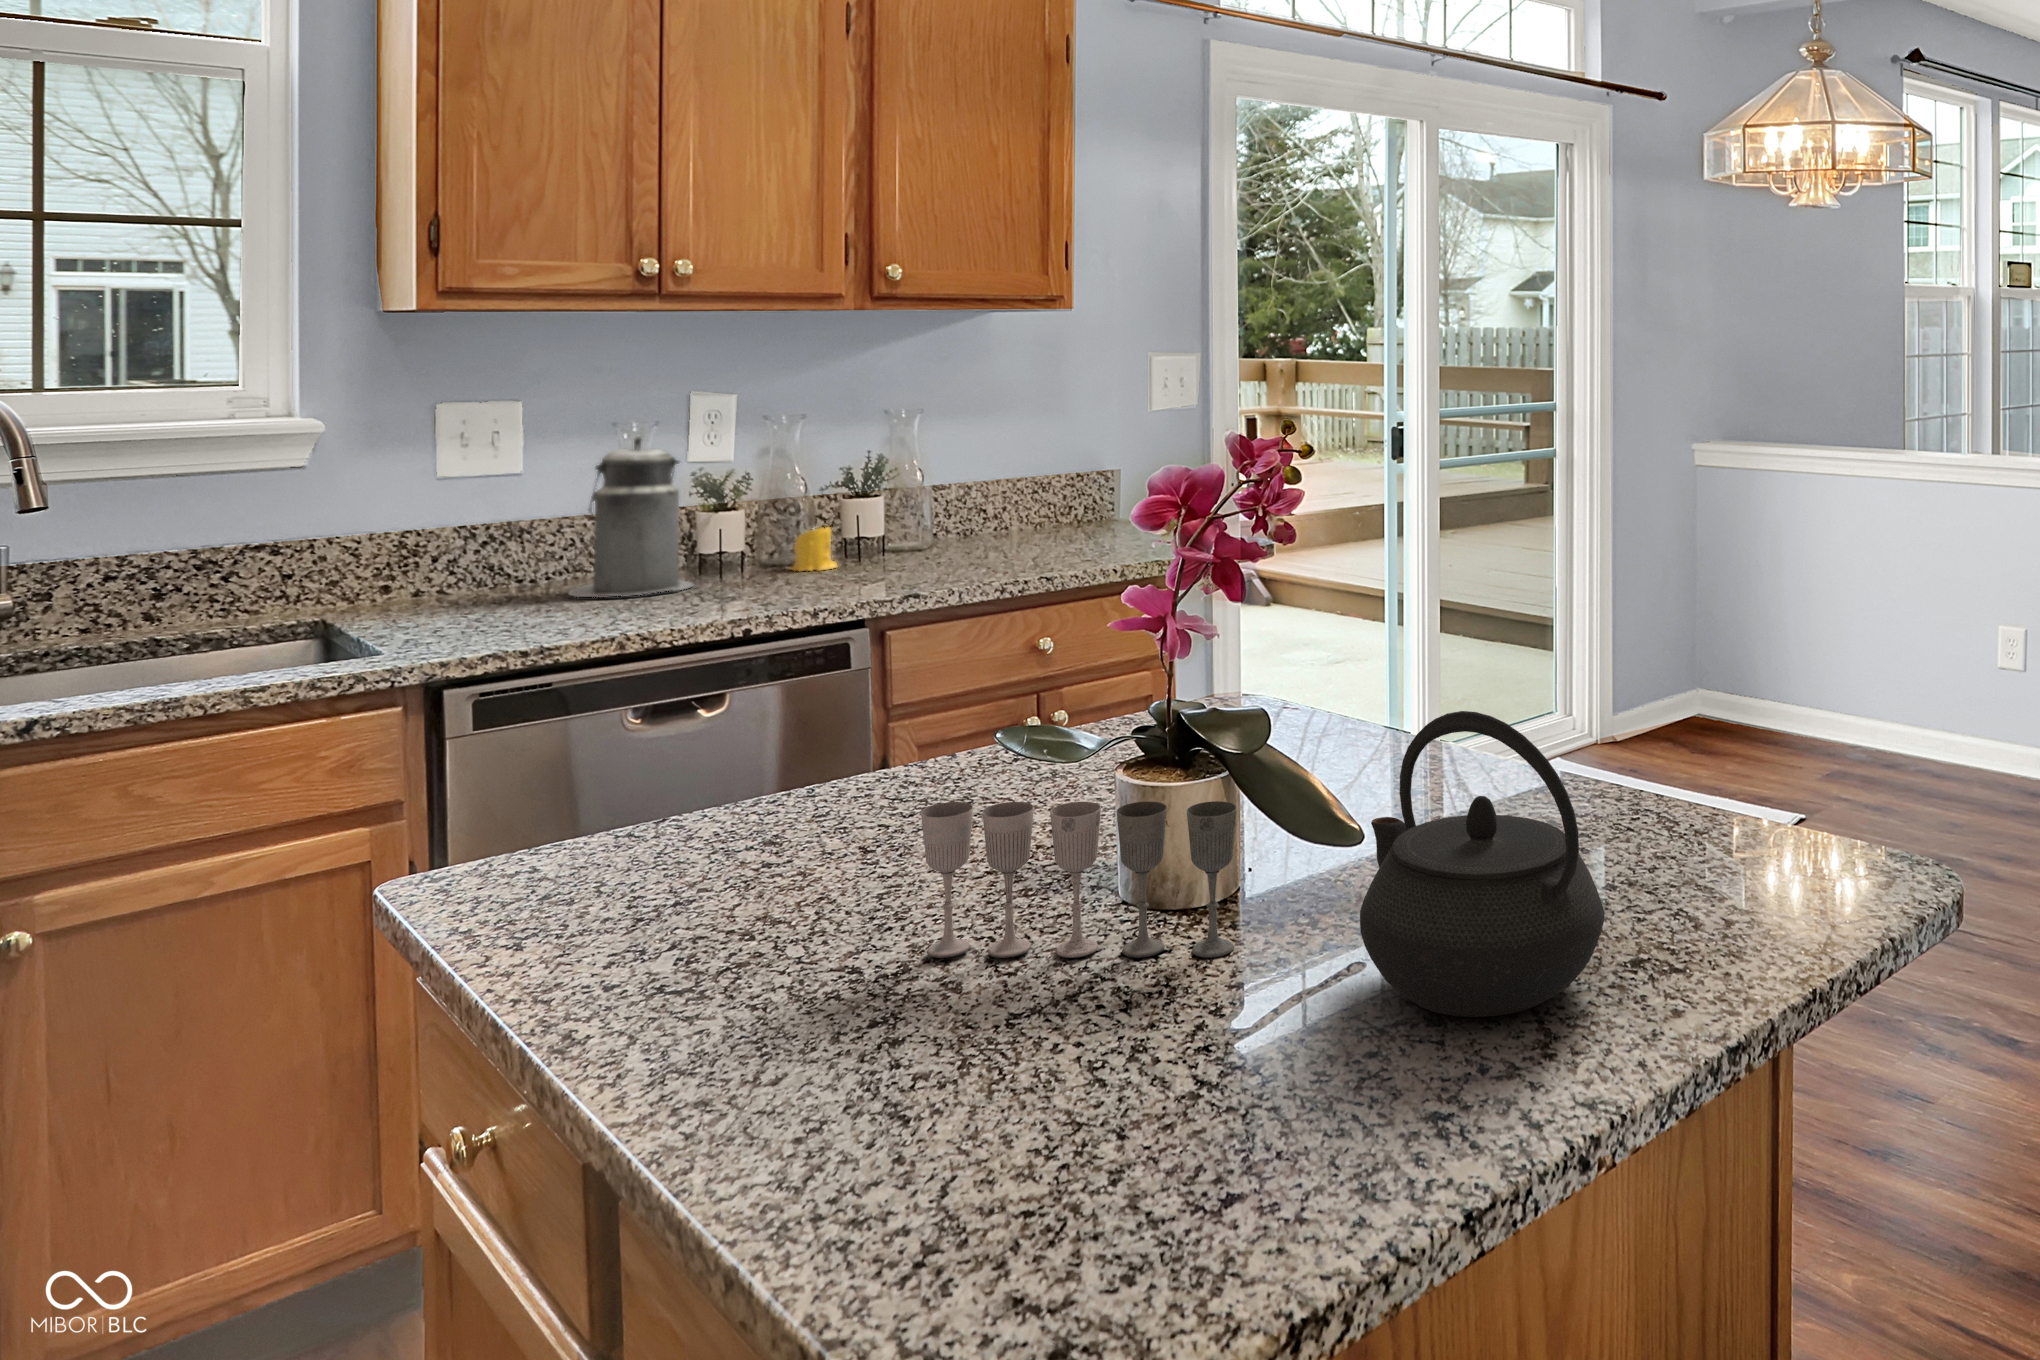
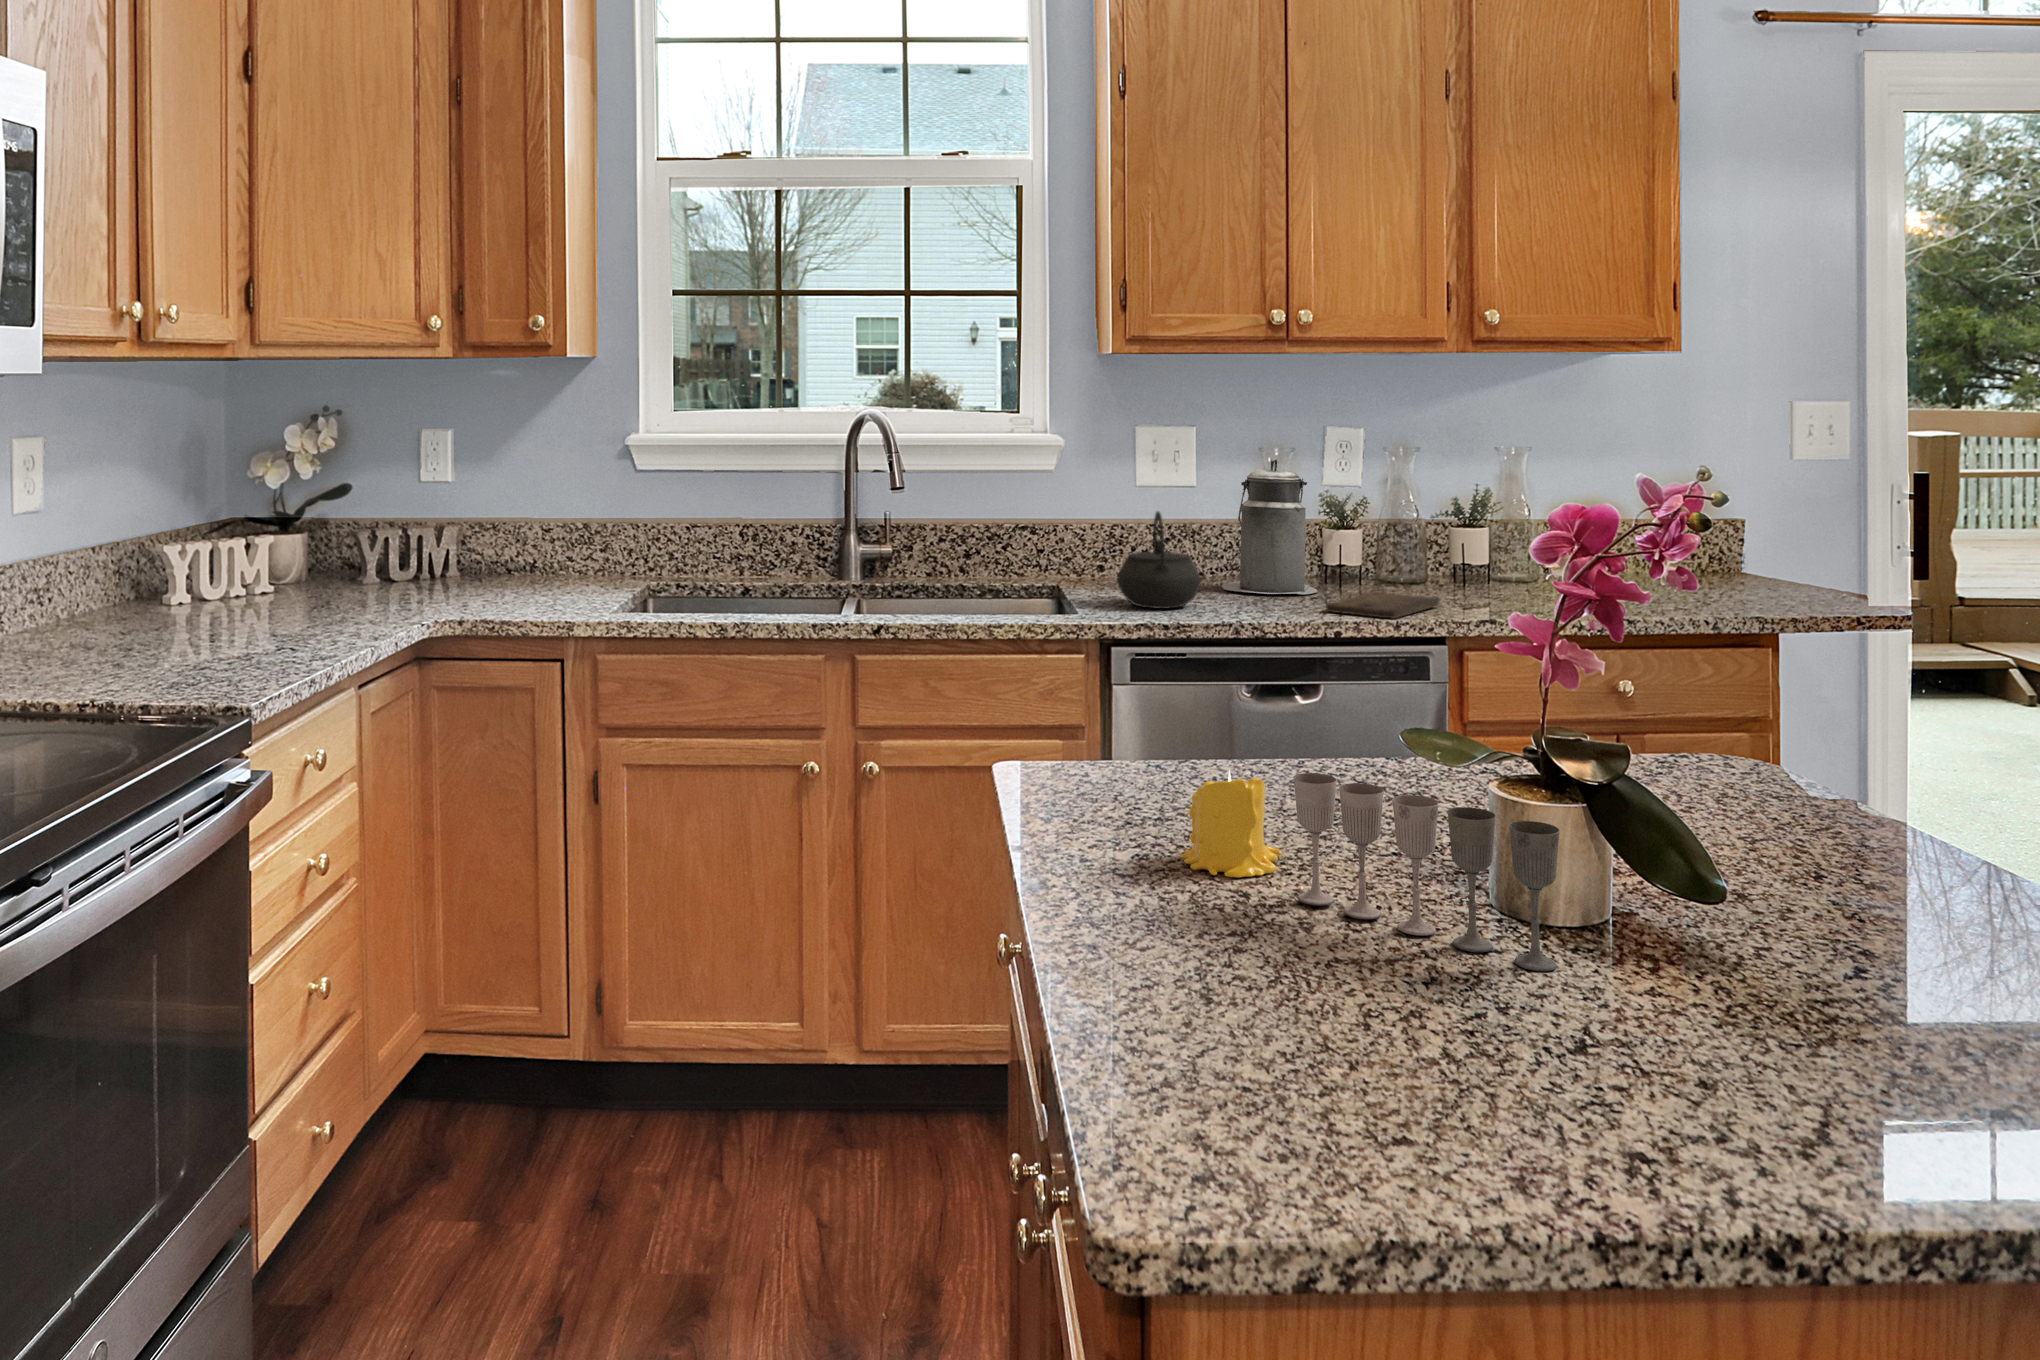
candle: present [791,527,837,571] -> present [1181,770,1282,877]
cutting board: none [721,575,846,607] -> present [1326,592,1440,619]
kettle: present [1360,711,1605,1017] -> present [1117,512,1201,609]

